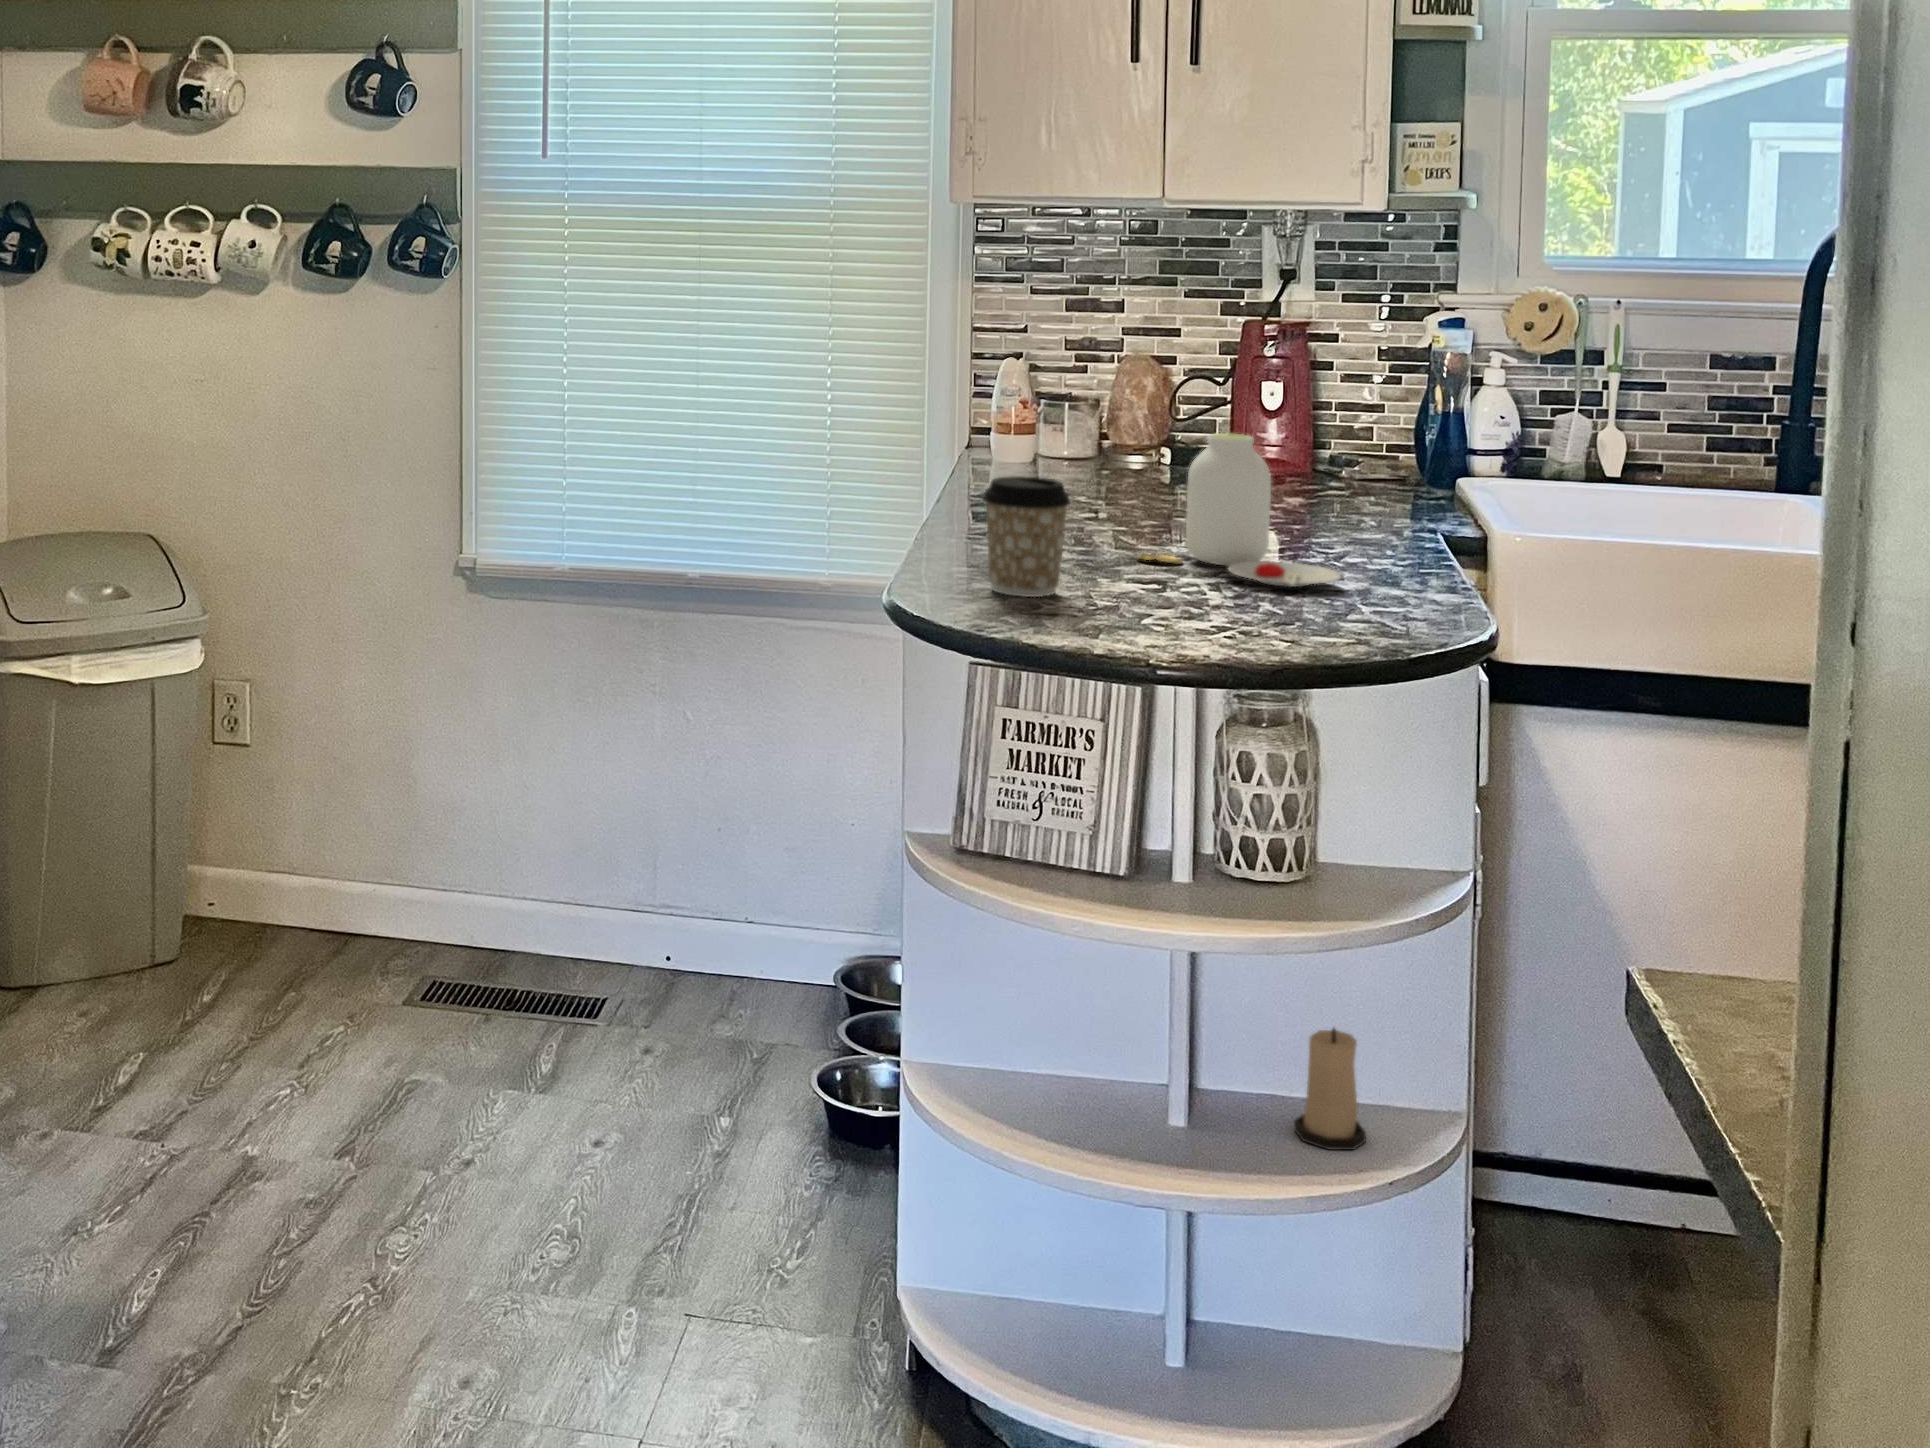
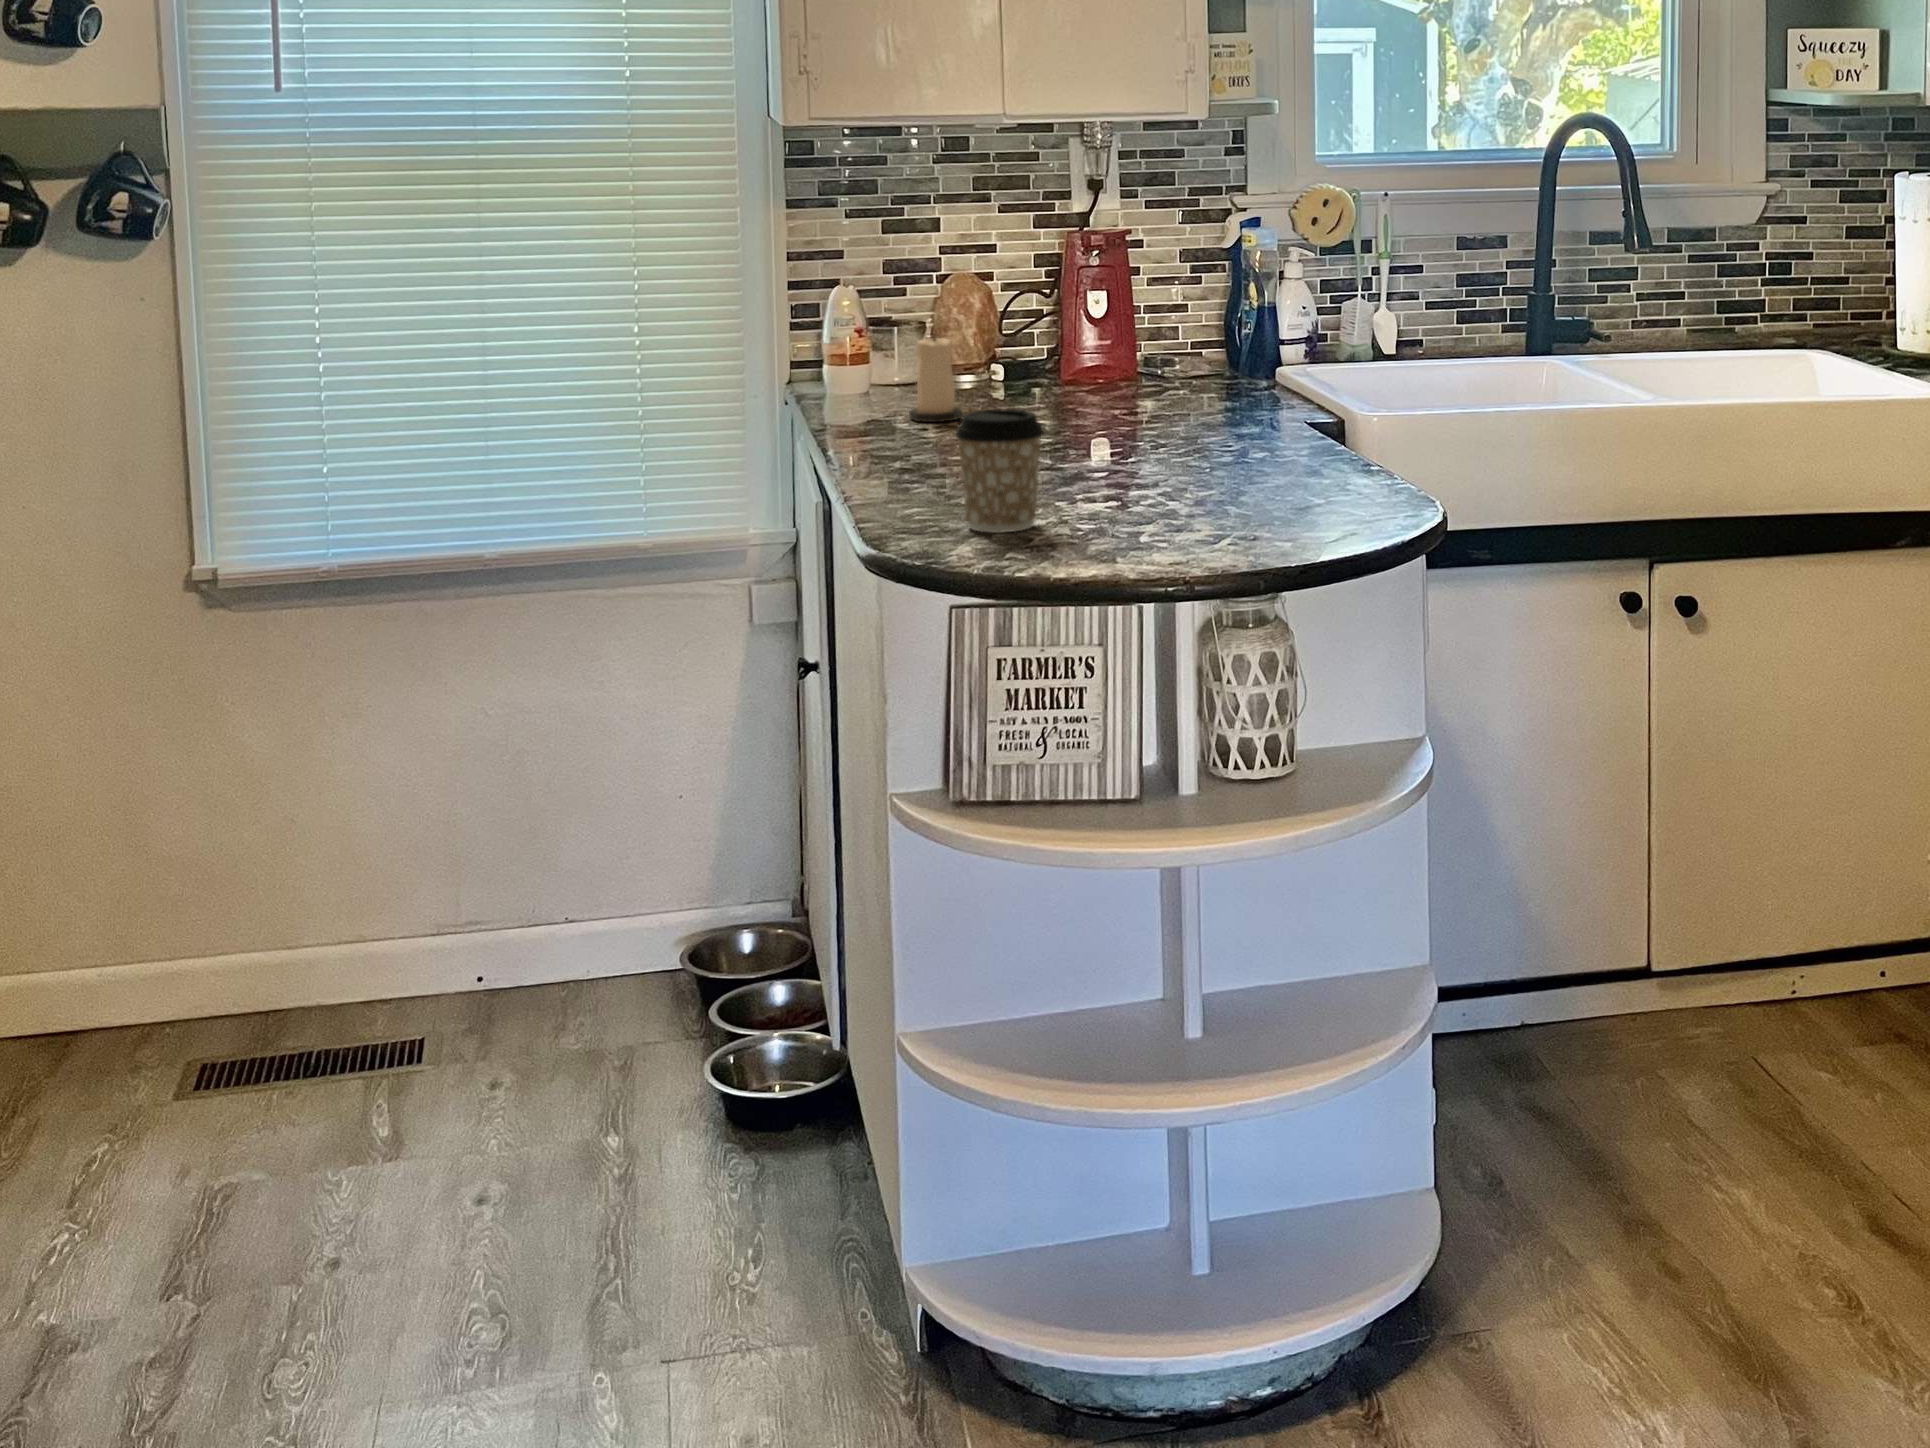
jar: present [1139,433,1341,587] -> none [1068,347,1271,491]
candle: present [1294,1027,1366,1150] -> present [909,334,963,422]

